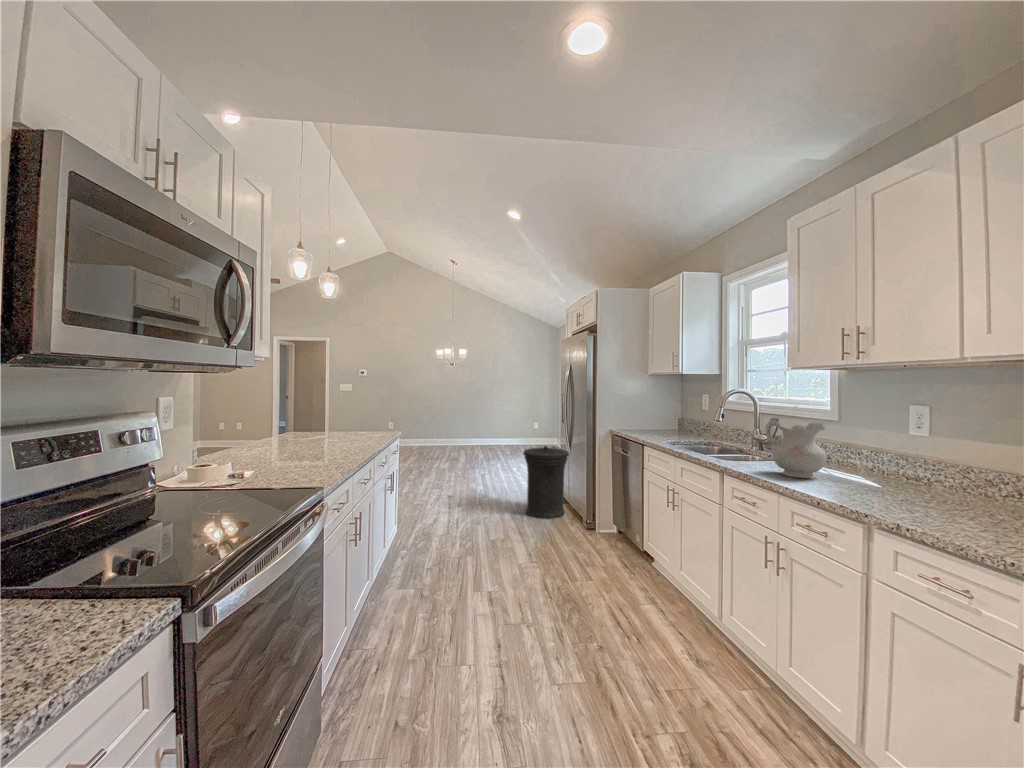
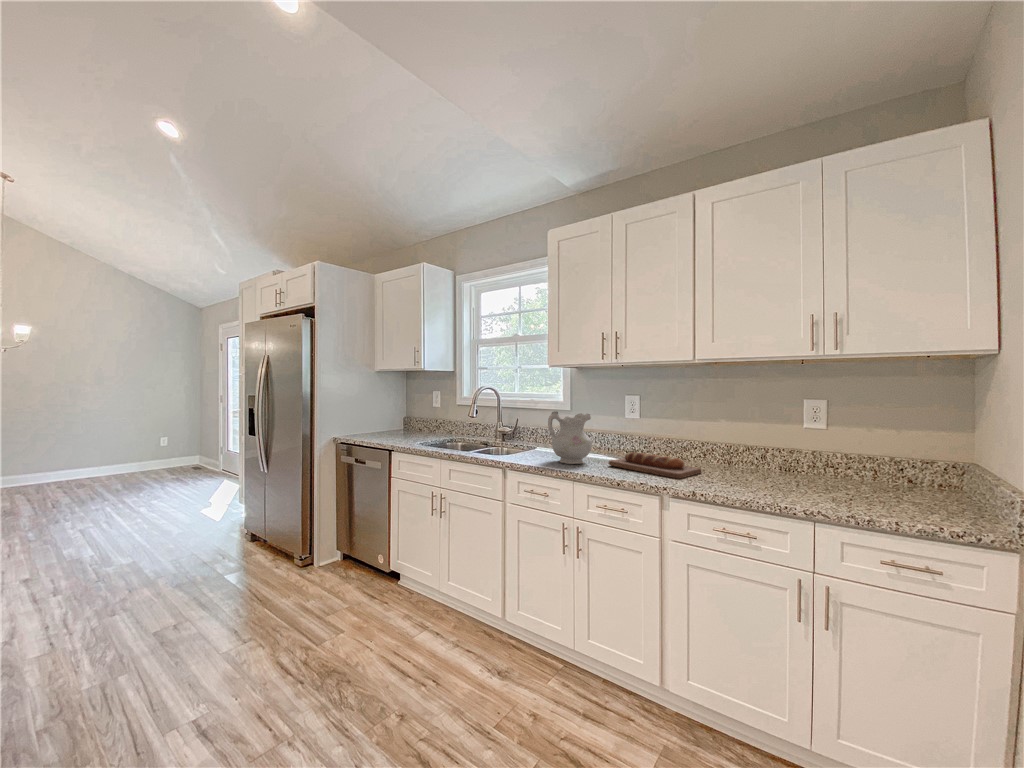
trash can: present [523,446,569,519] -> none [190,466,268,572]
bread loaf: none [841,474,989,516] -> present [609,452,702,479]

